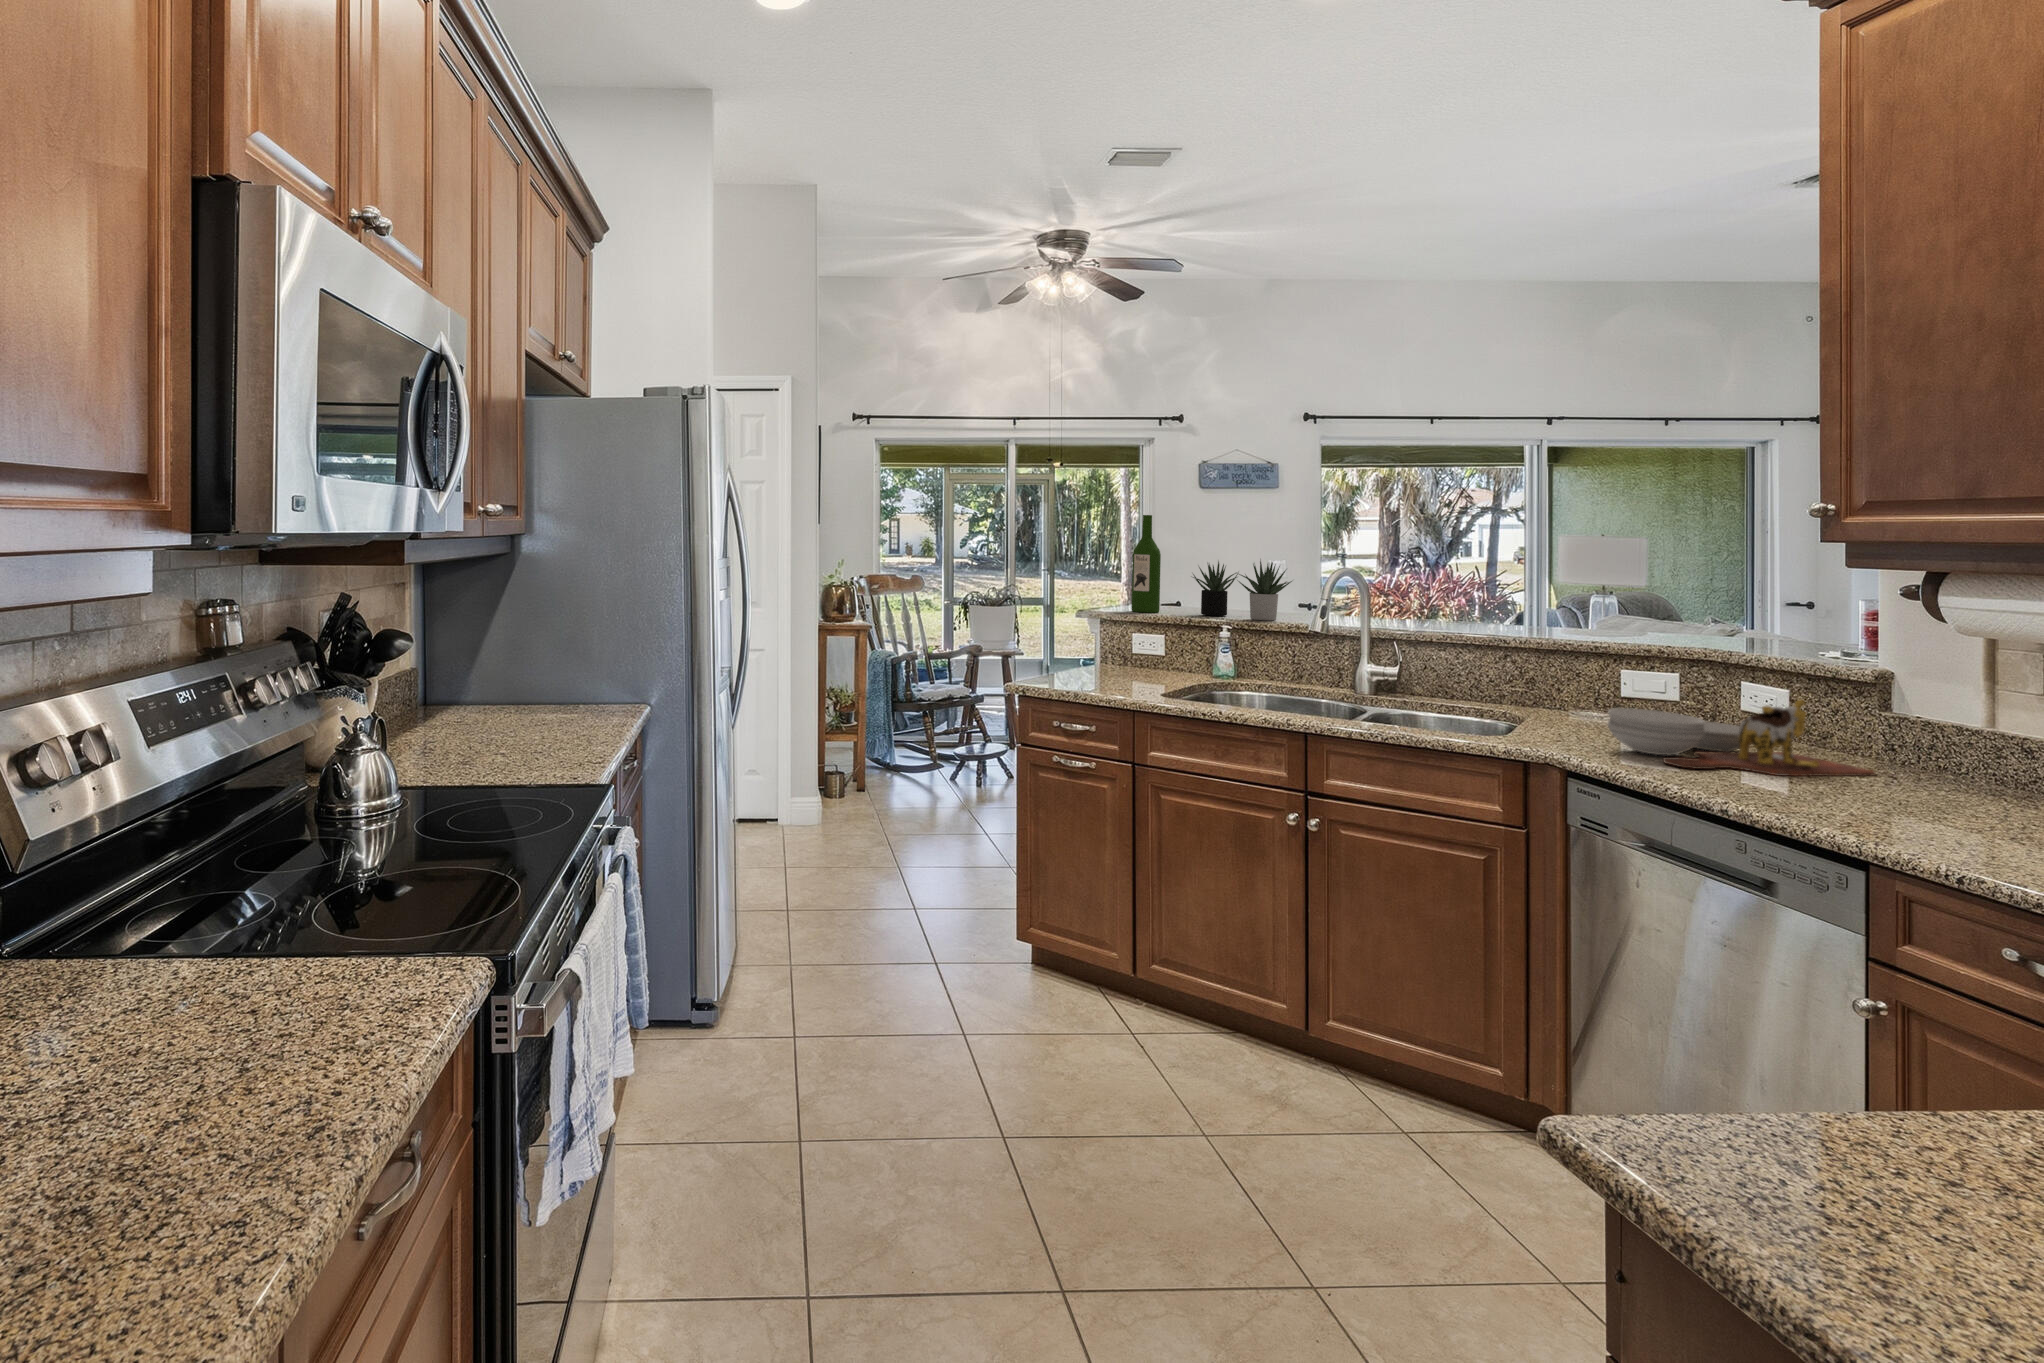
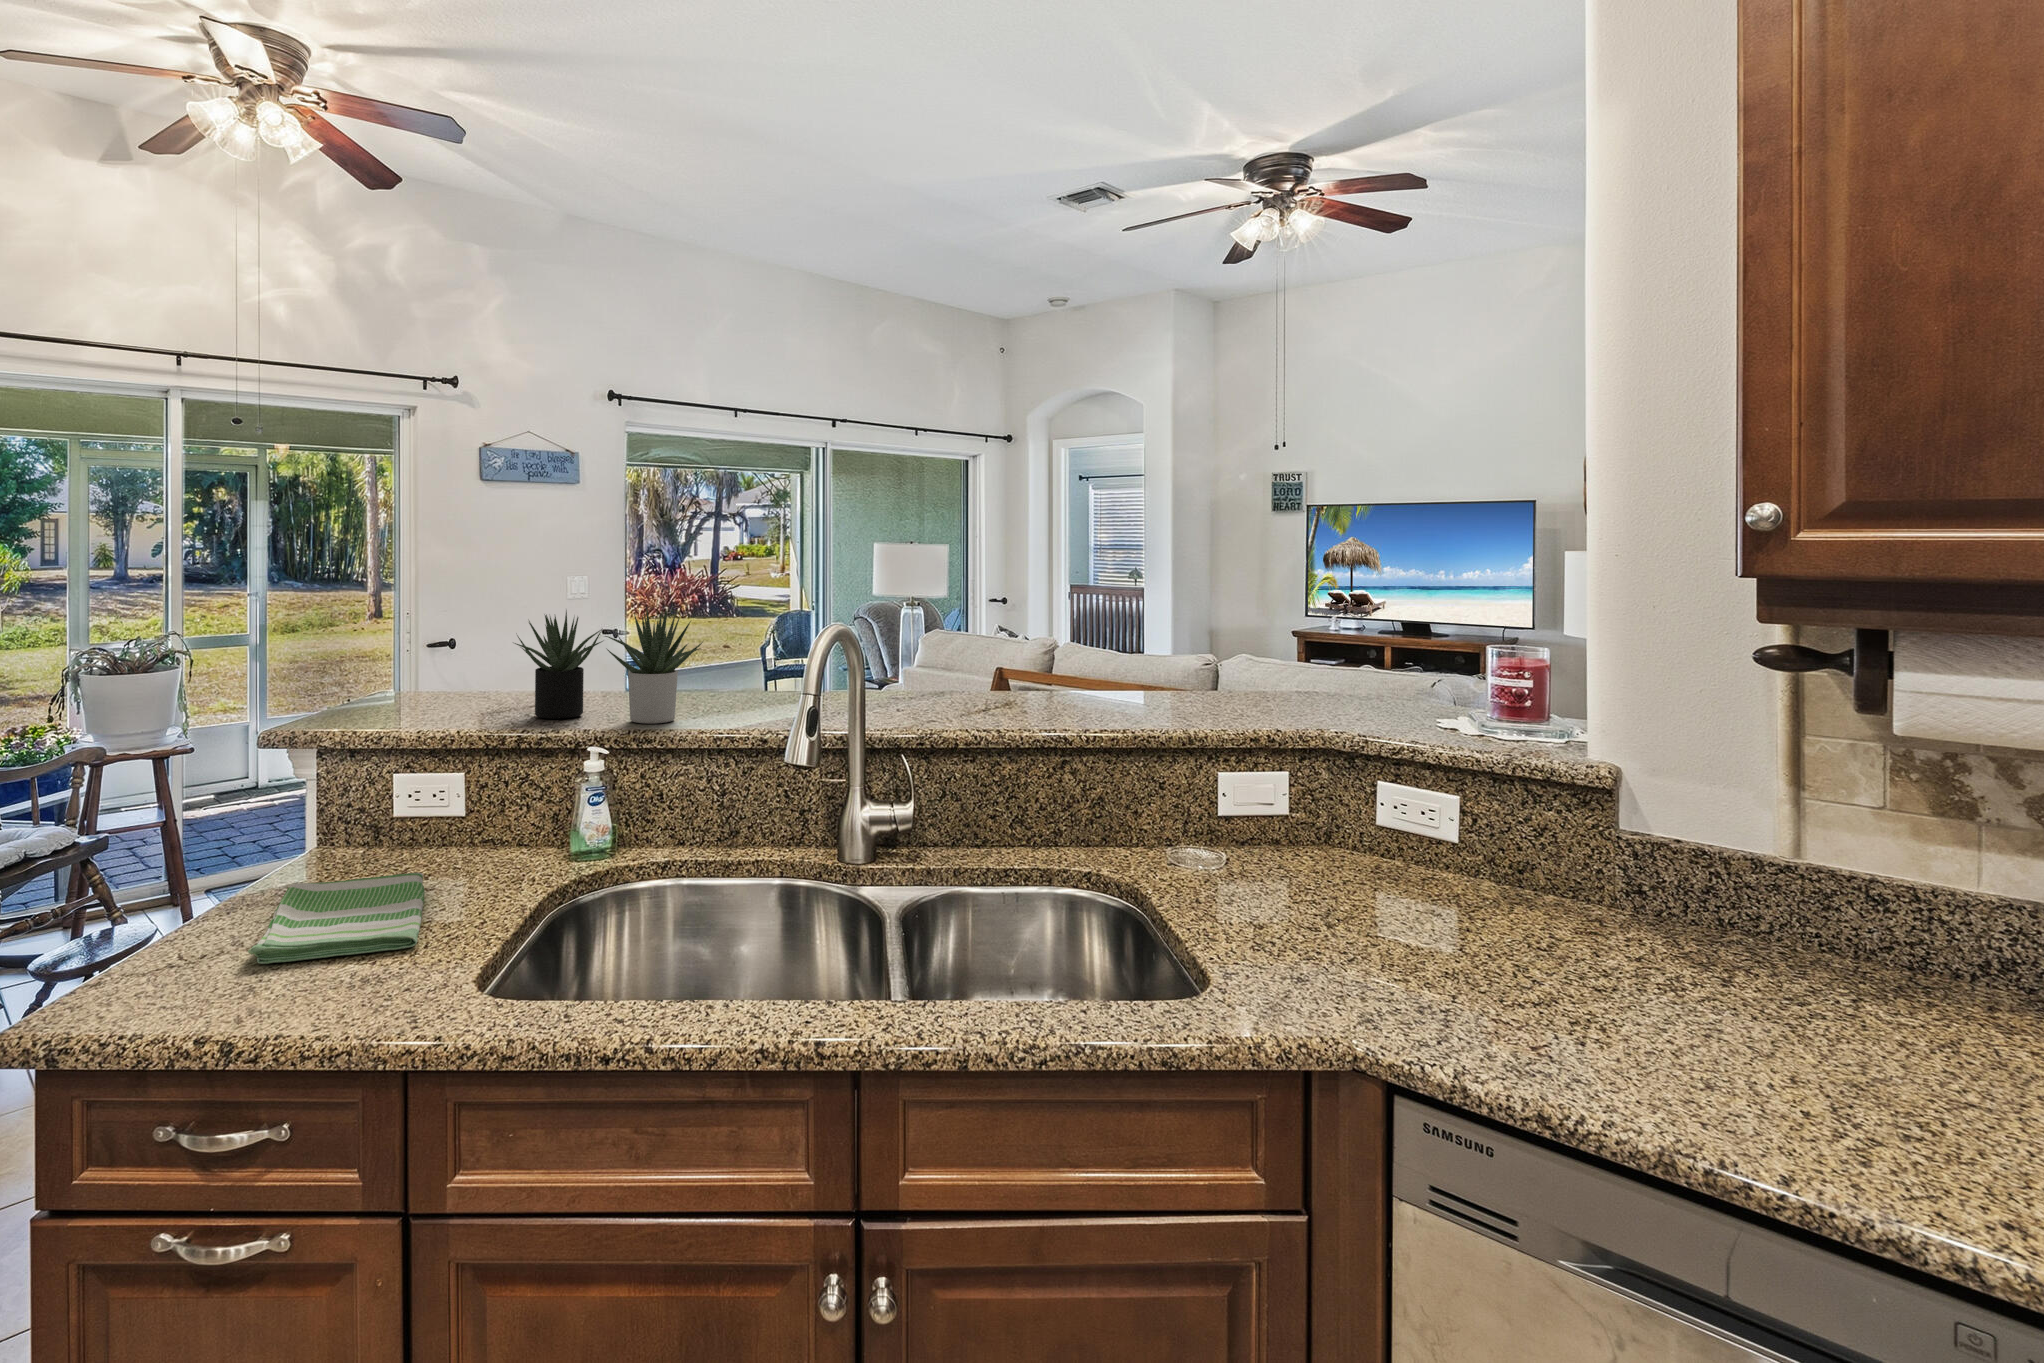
wine bottle: present [1131,515,1161,613] -> none [395,523,455,725]
dish towel: none [1073,665,1141,687] -> present [248,873,425,964]
cutting board: present [1608,700,1875,776] -> none [1380,848,1724,1052]

